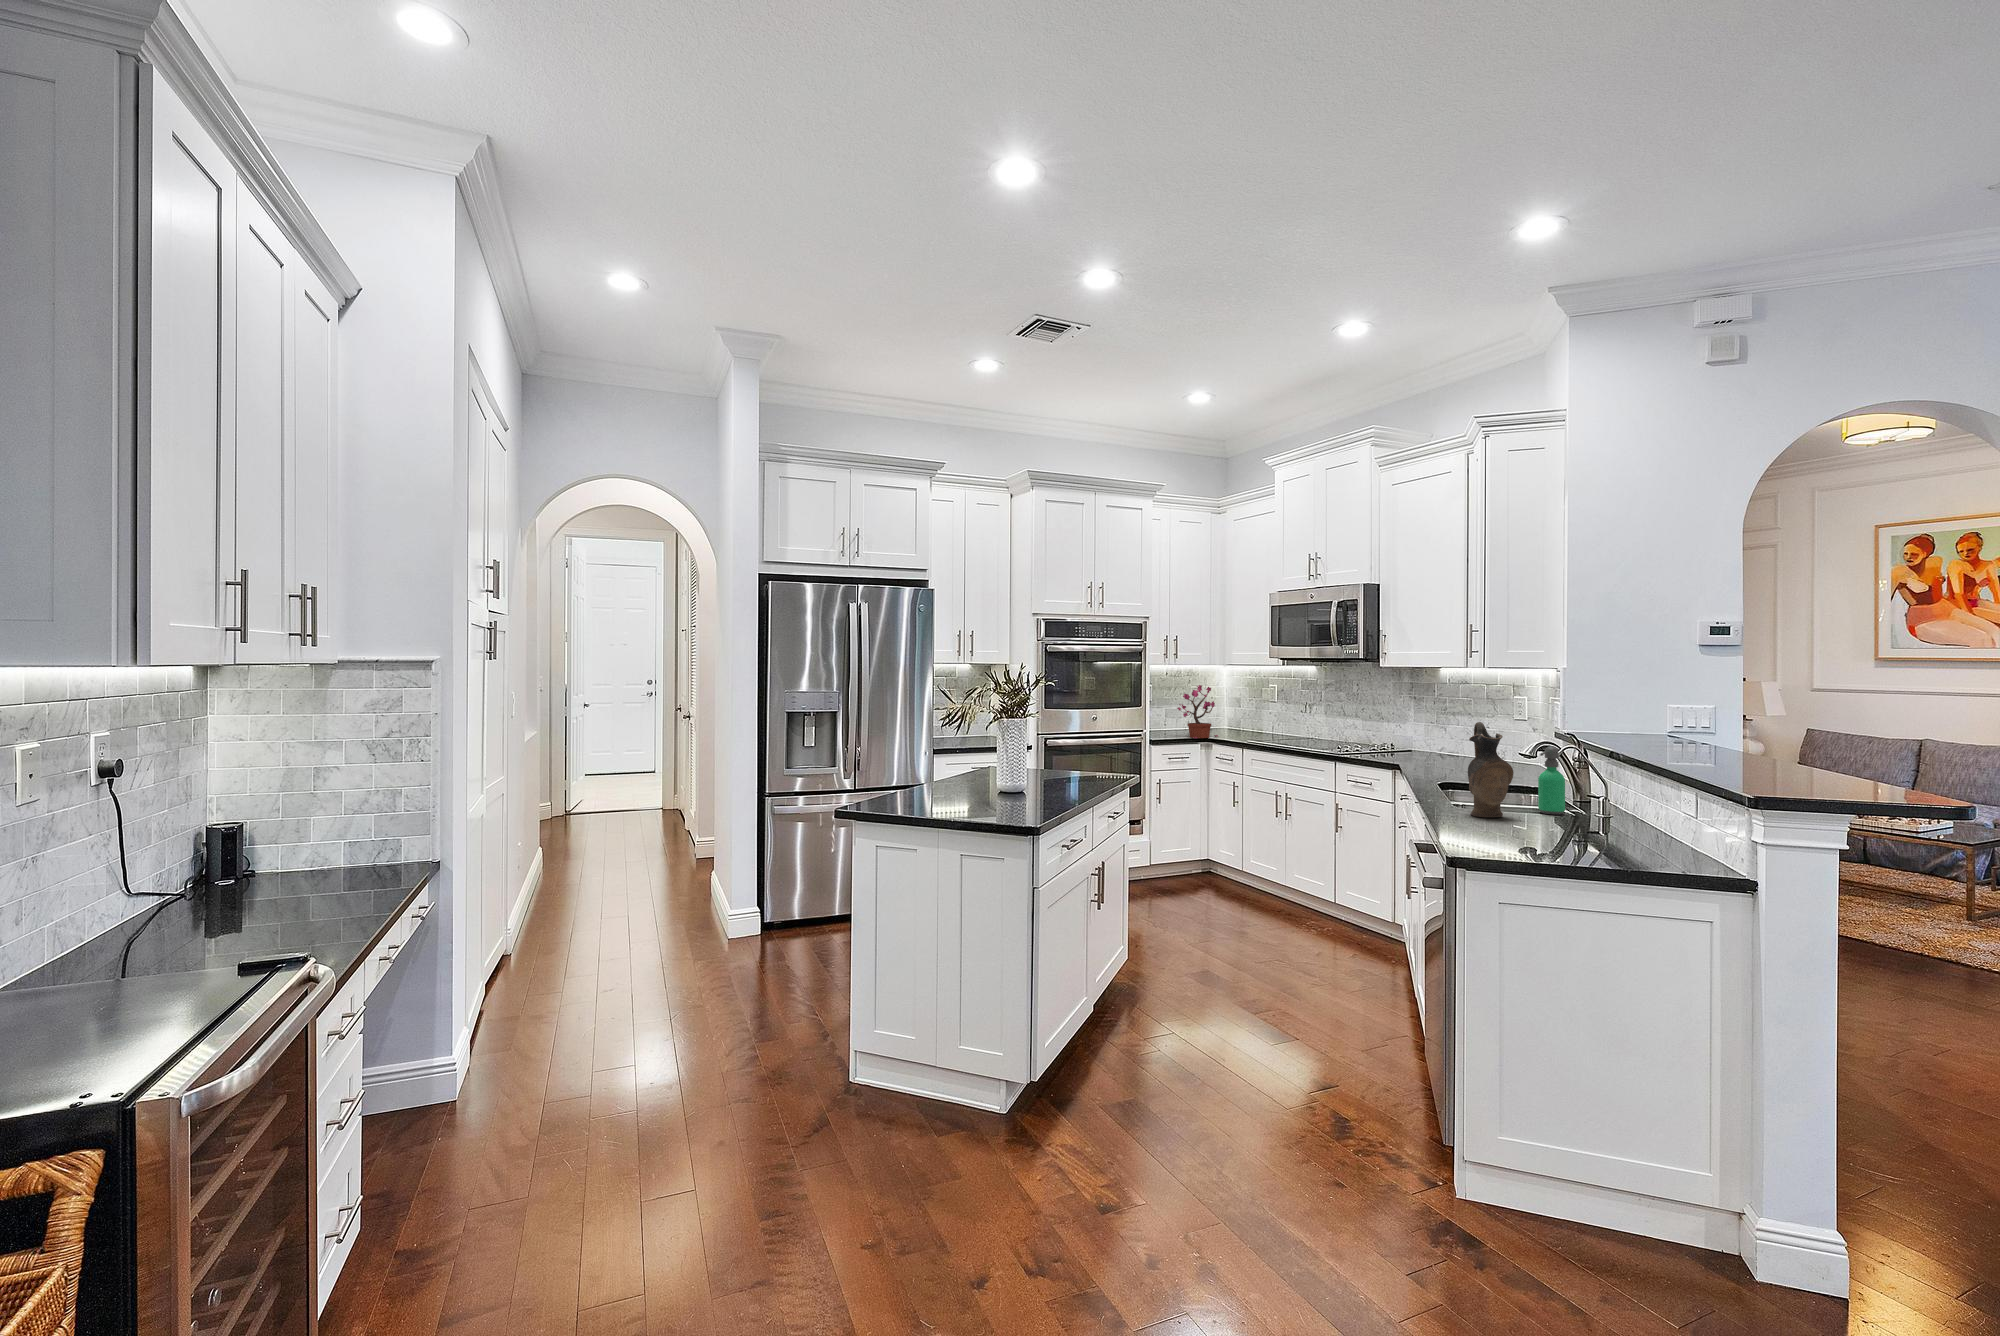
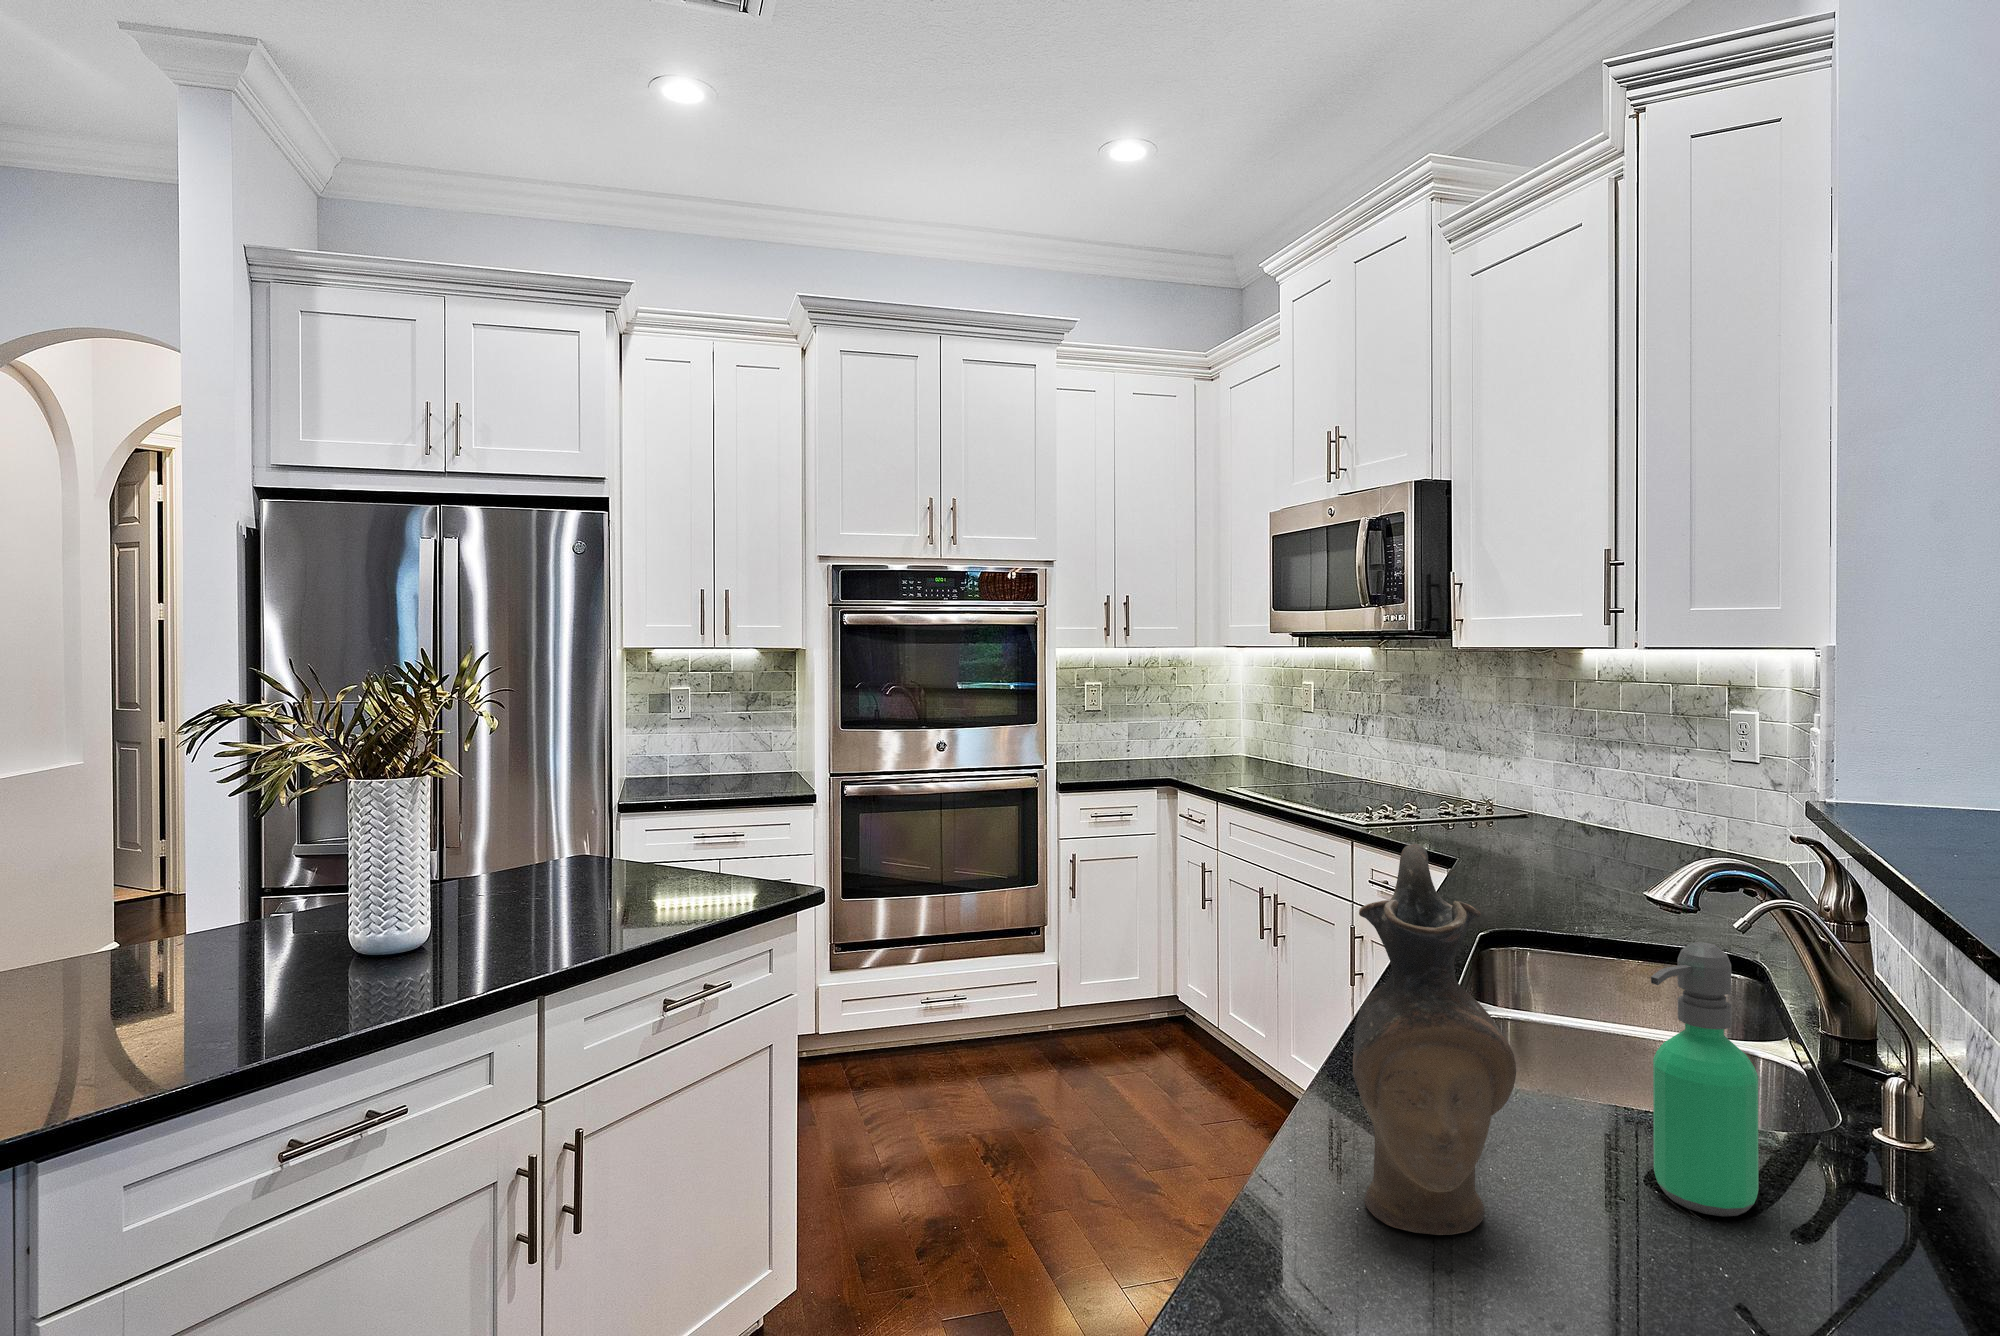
potted plant: present [1177,685,1218,739] -> none [1123,682,1199,779]

